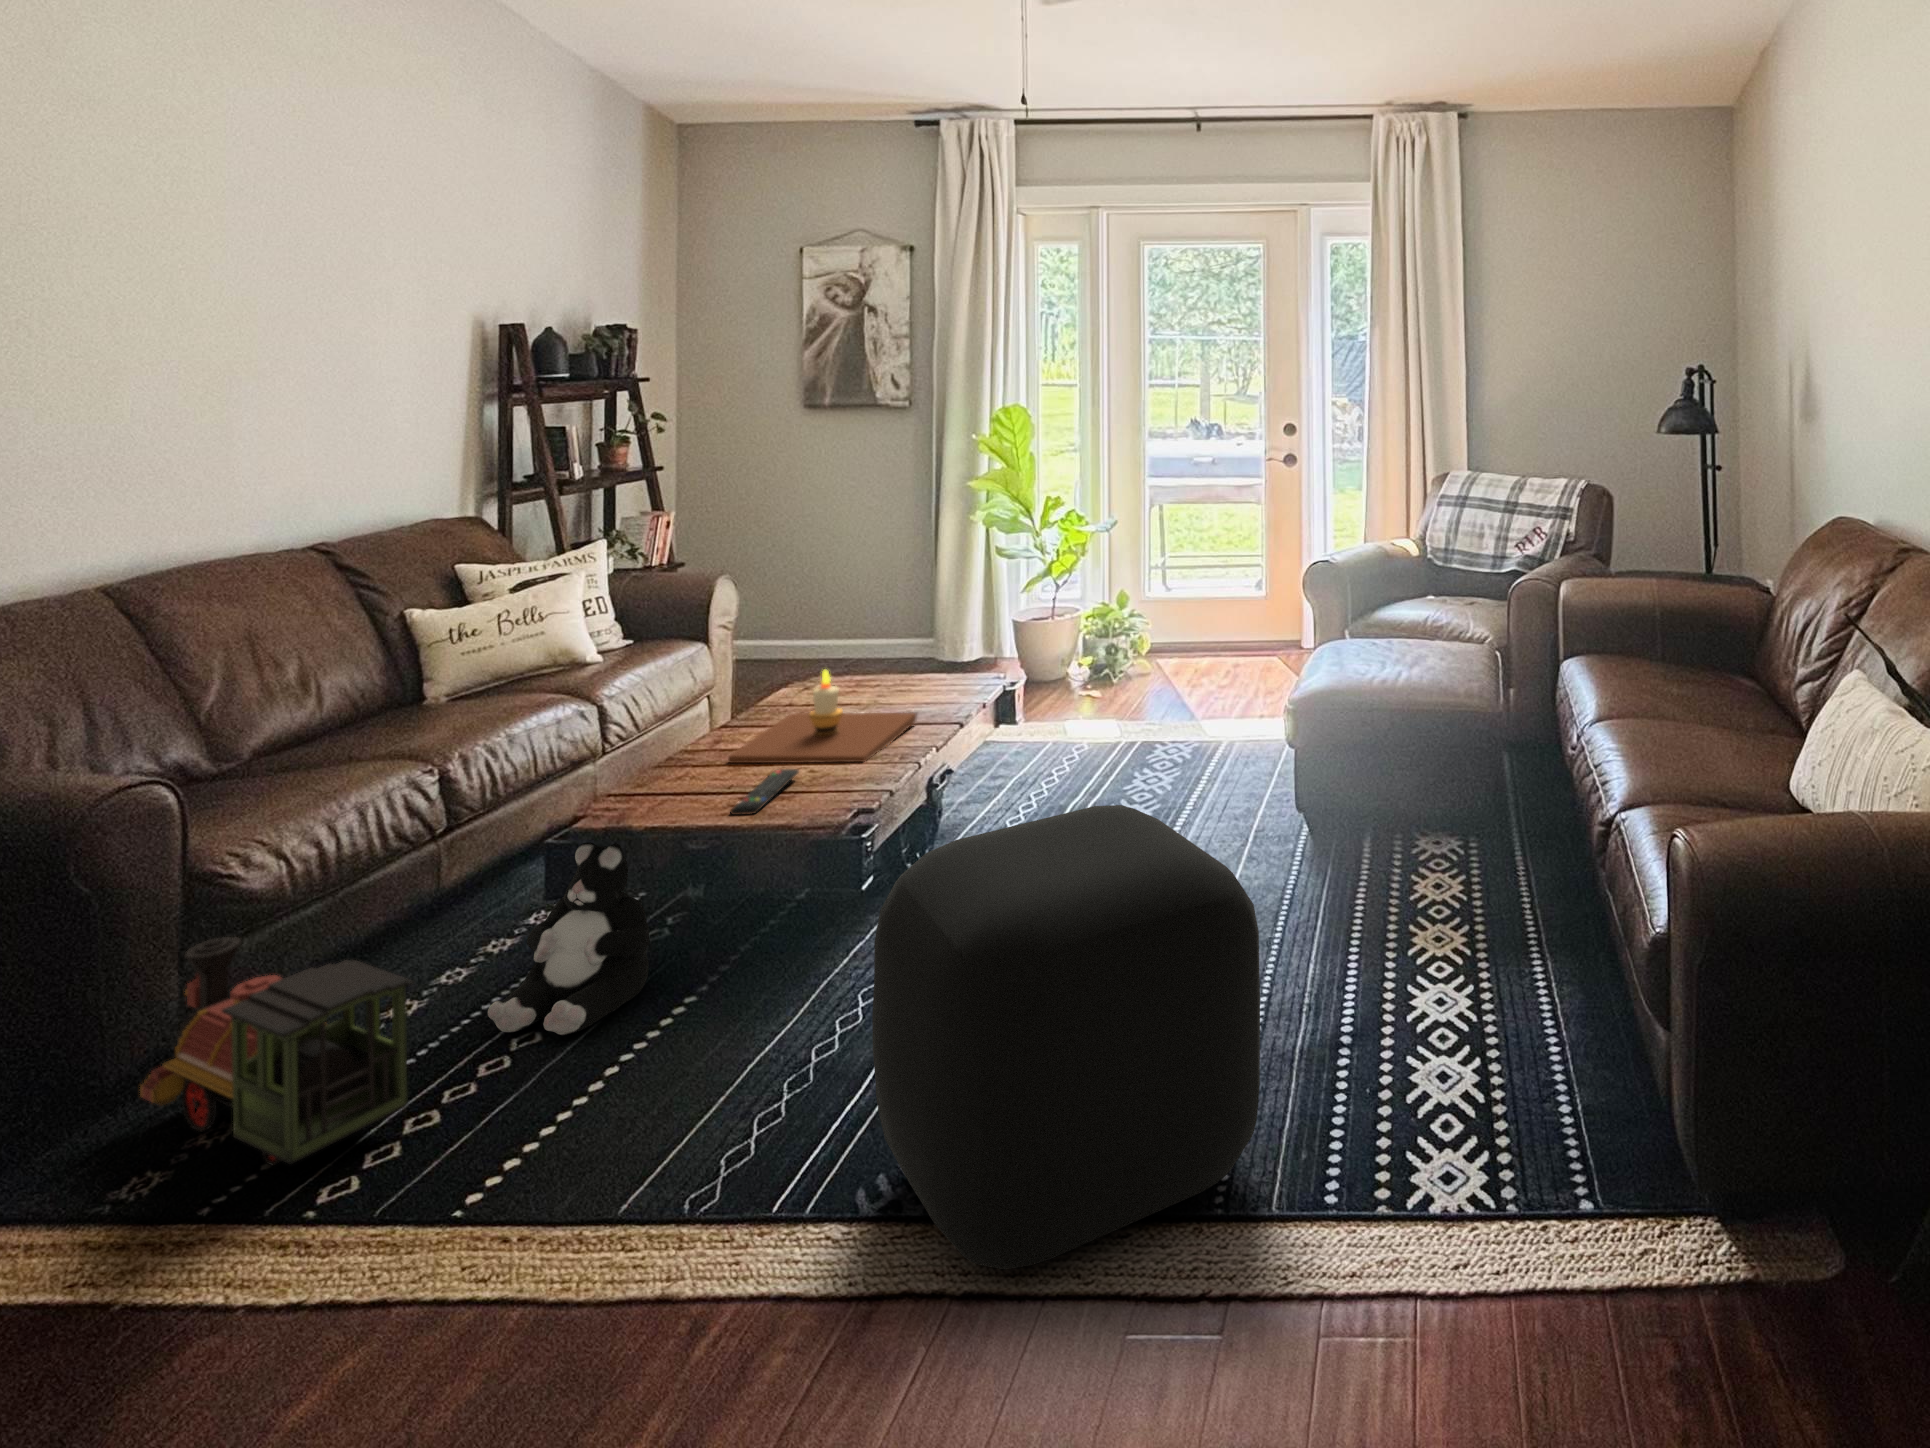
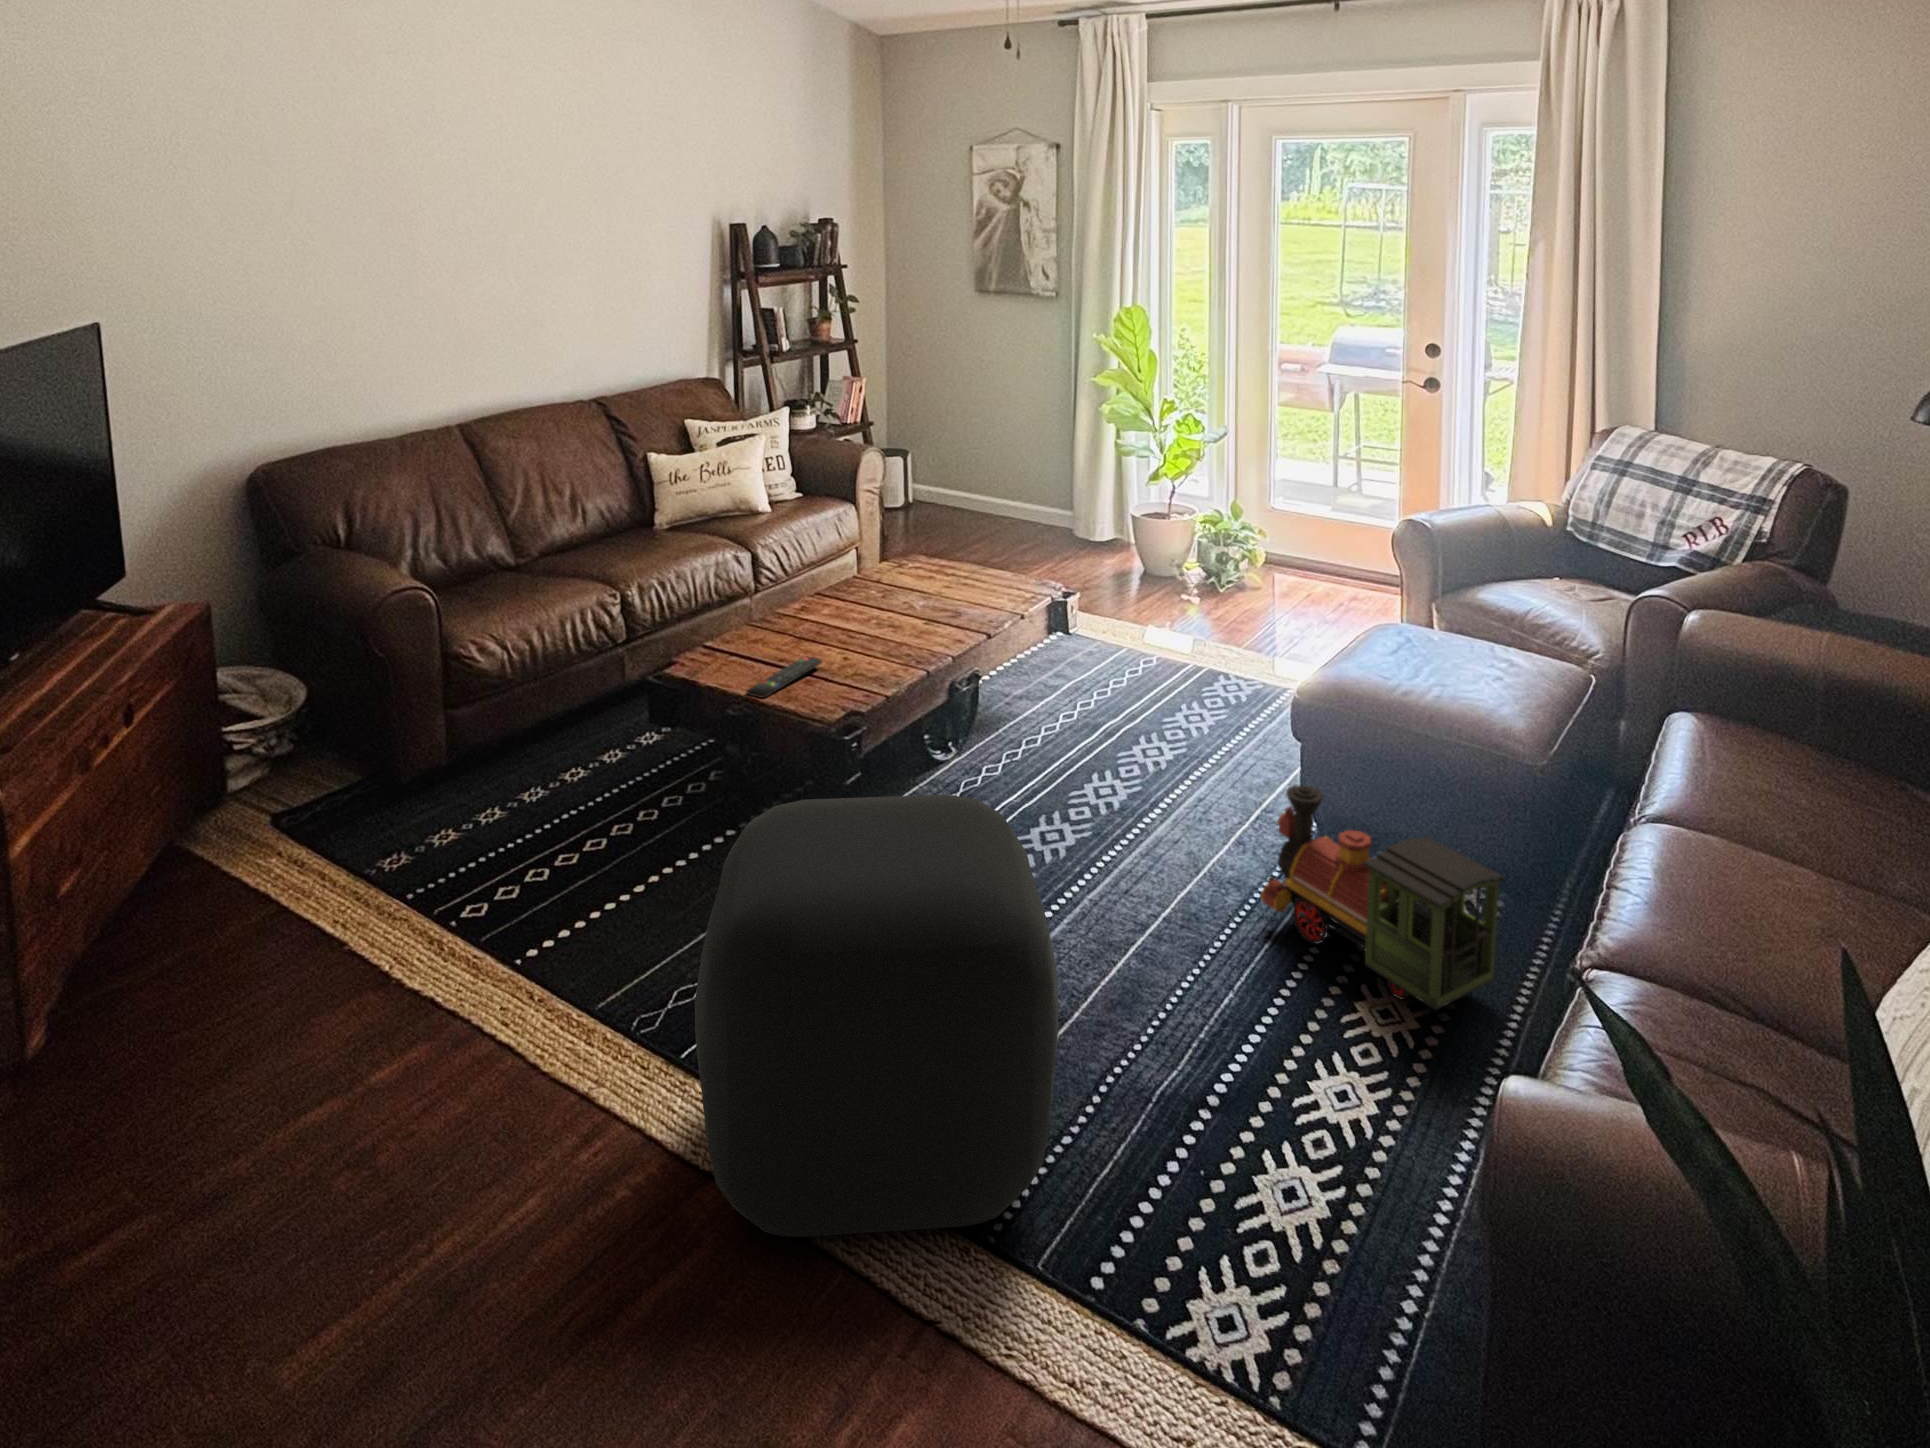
candle: present [728,670,916,763] -> none [784,567,955,666]
plush toy: present [488,842,650,1035] -> none [557,693,686,852]
toy train: present [140,937,414,1165] -> present [1261,785,1505,1010]

